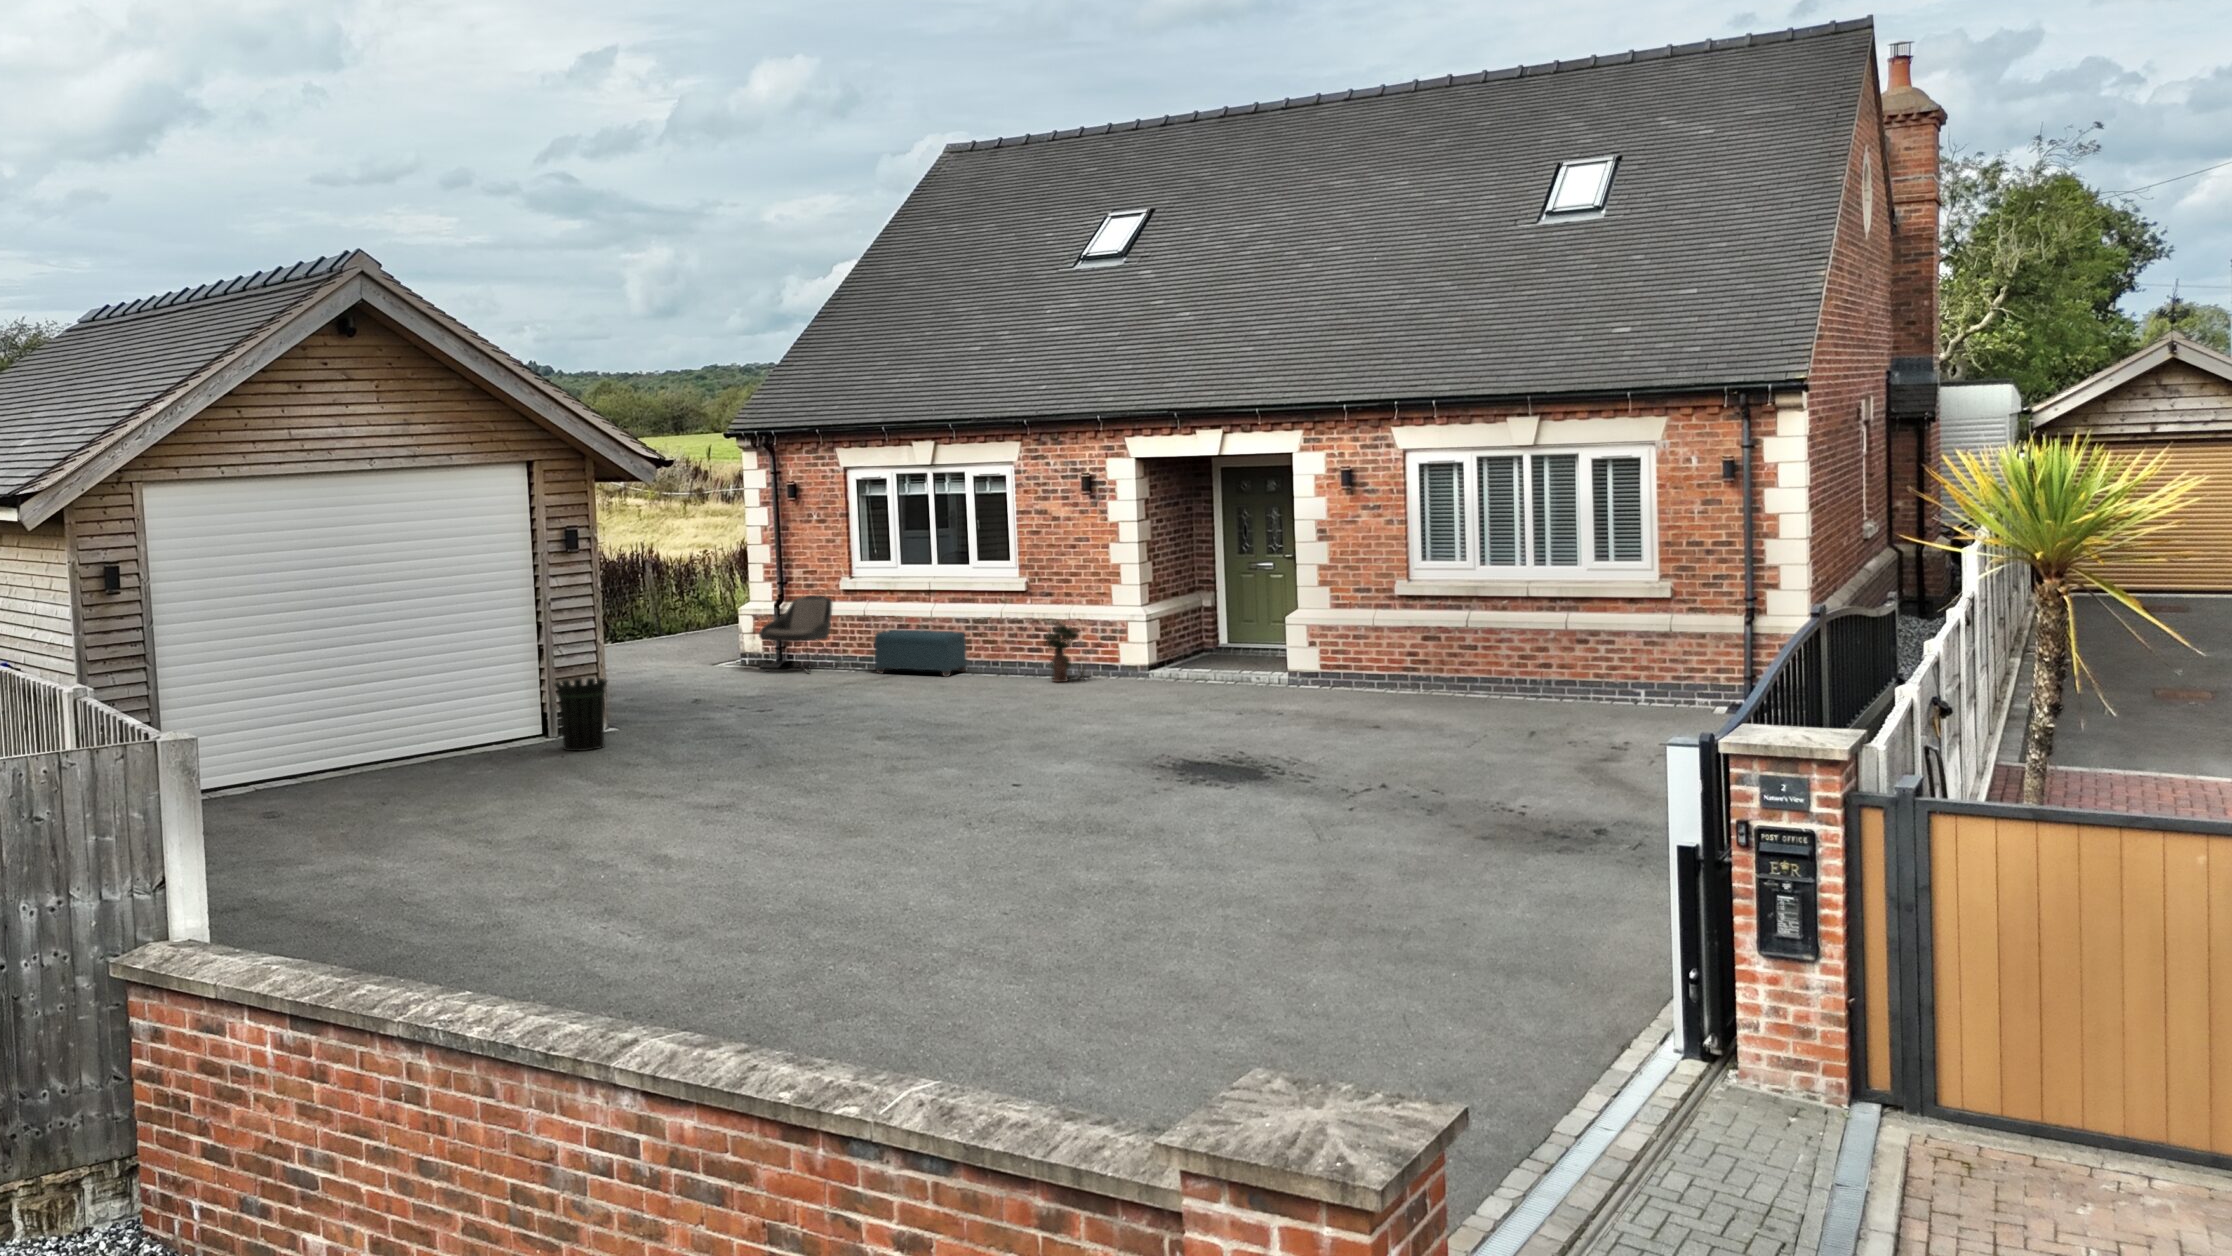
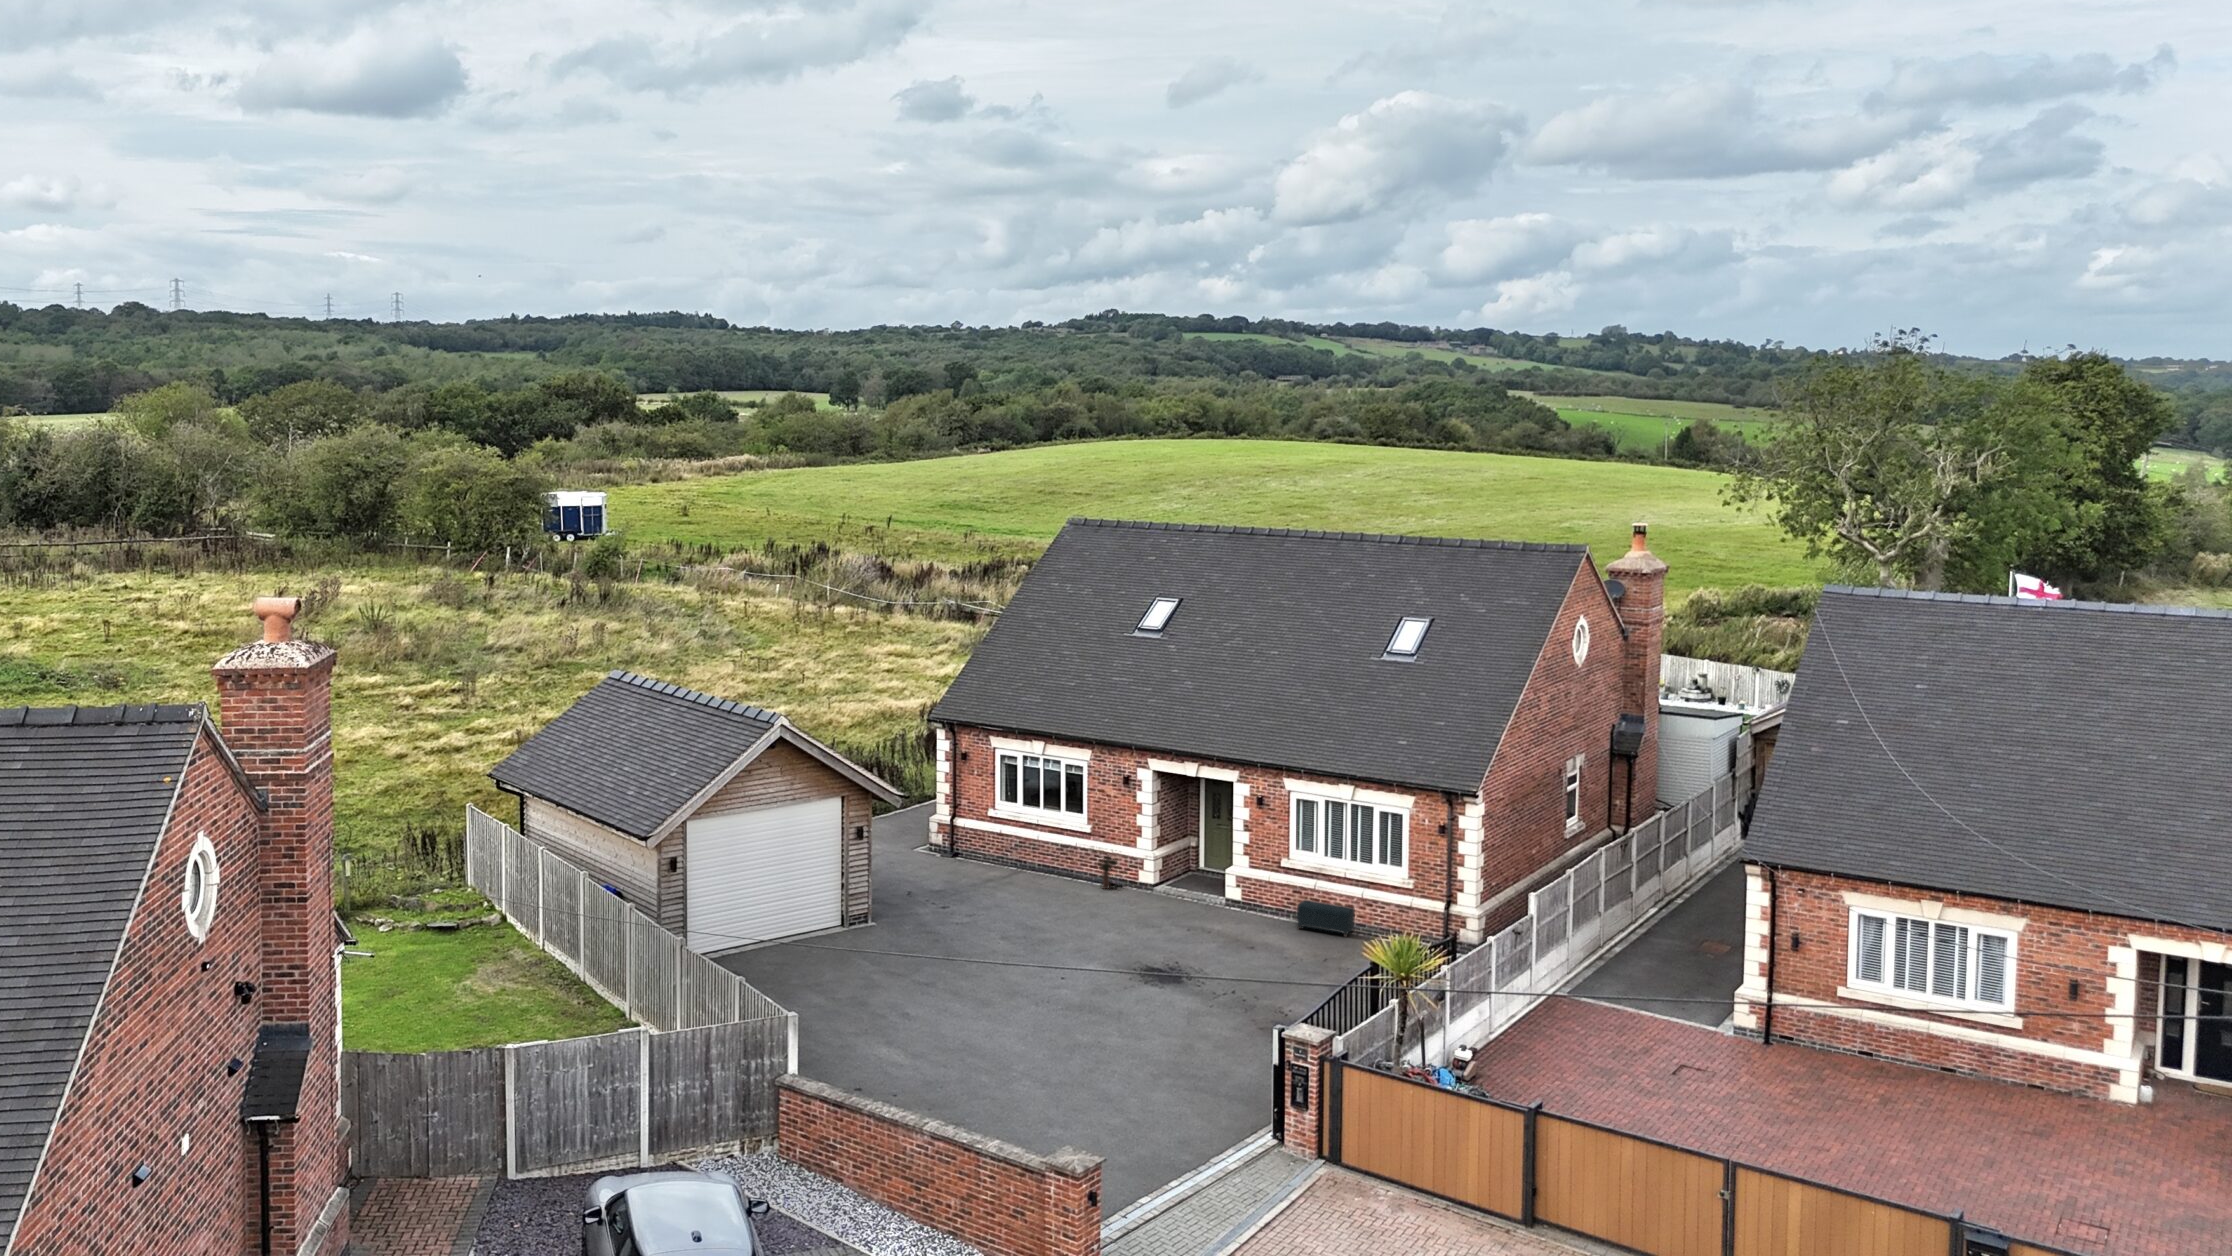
lounge chair: present [759,595,838,672] -> none [942,817,986,866]
bench: present [874,630,967,677] -> present [1297,900,1355,937]
waste bin: present [554,678,607,751] -> none [846,892,872,931]

